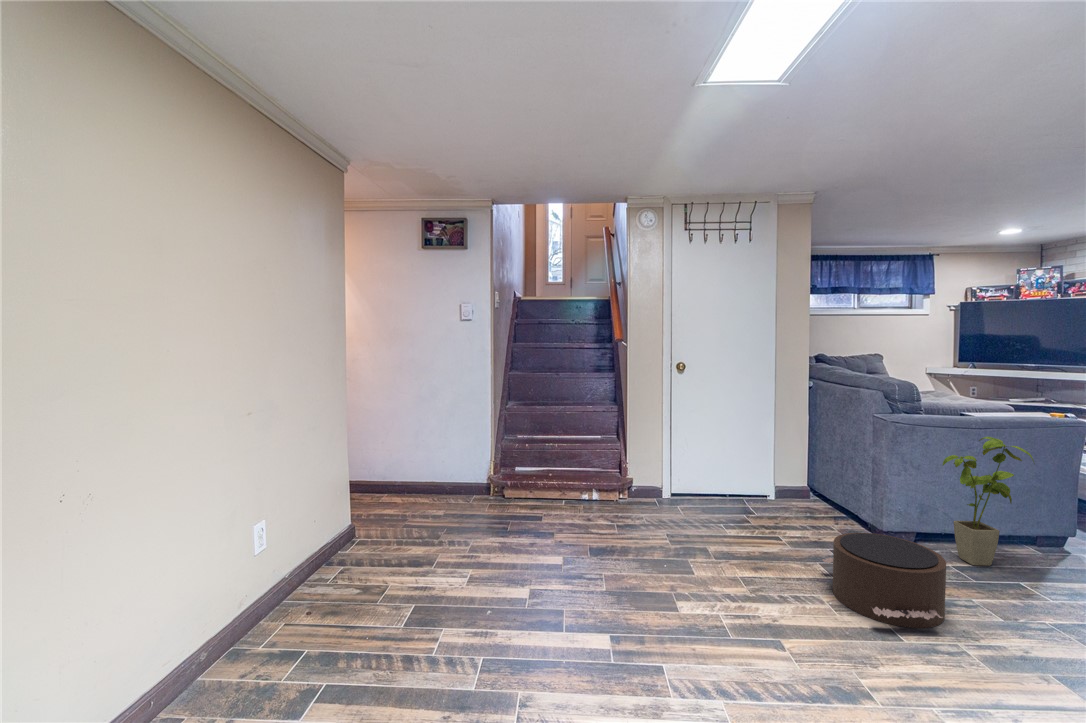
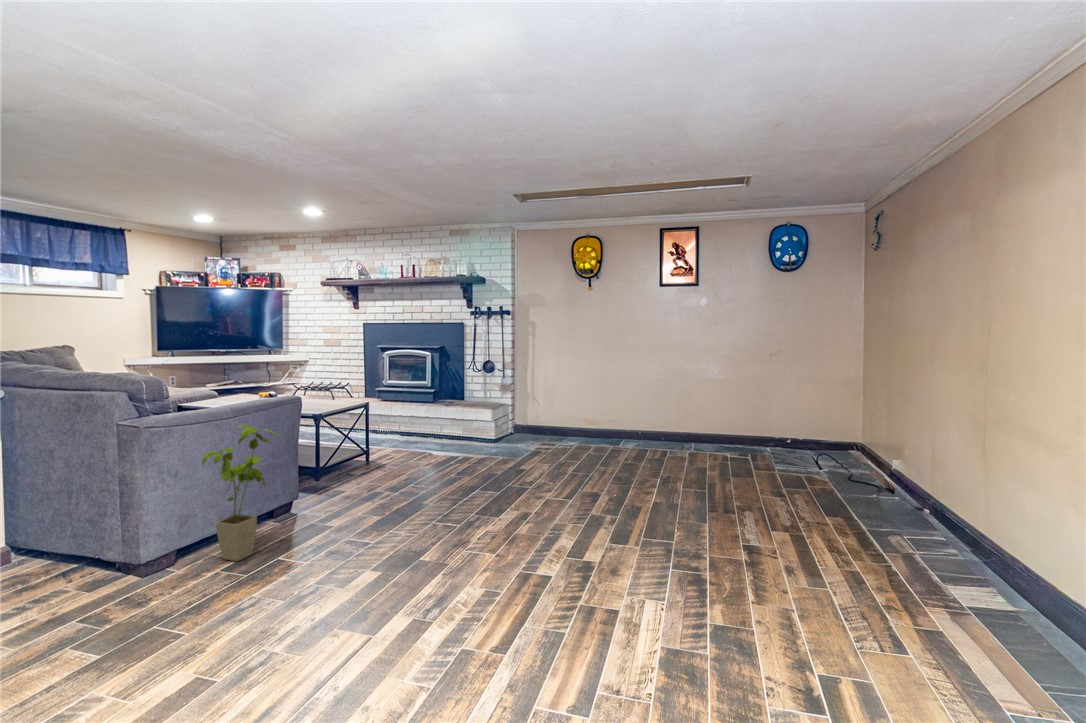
pouf: present [822,533,946,628] -> none [78,562,246,684]

